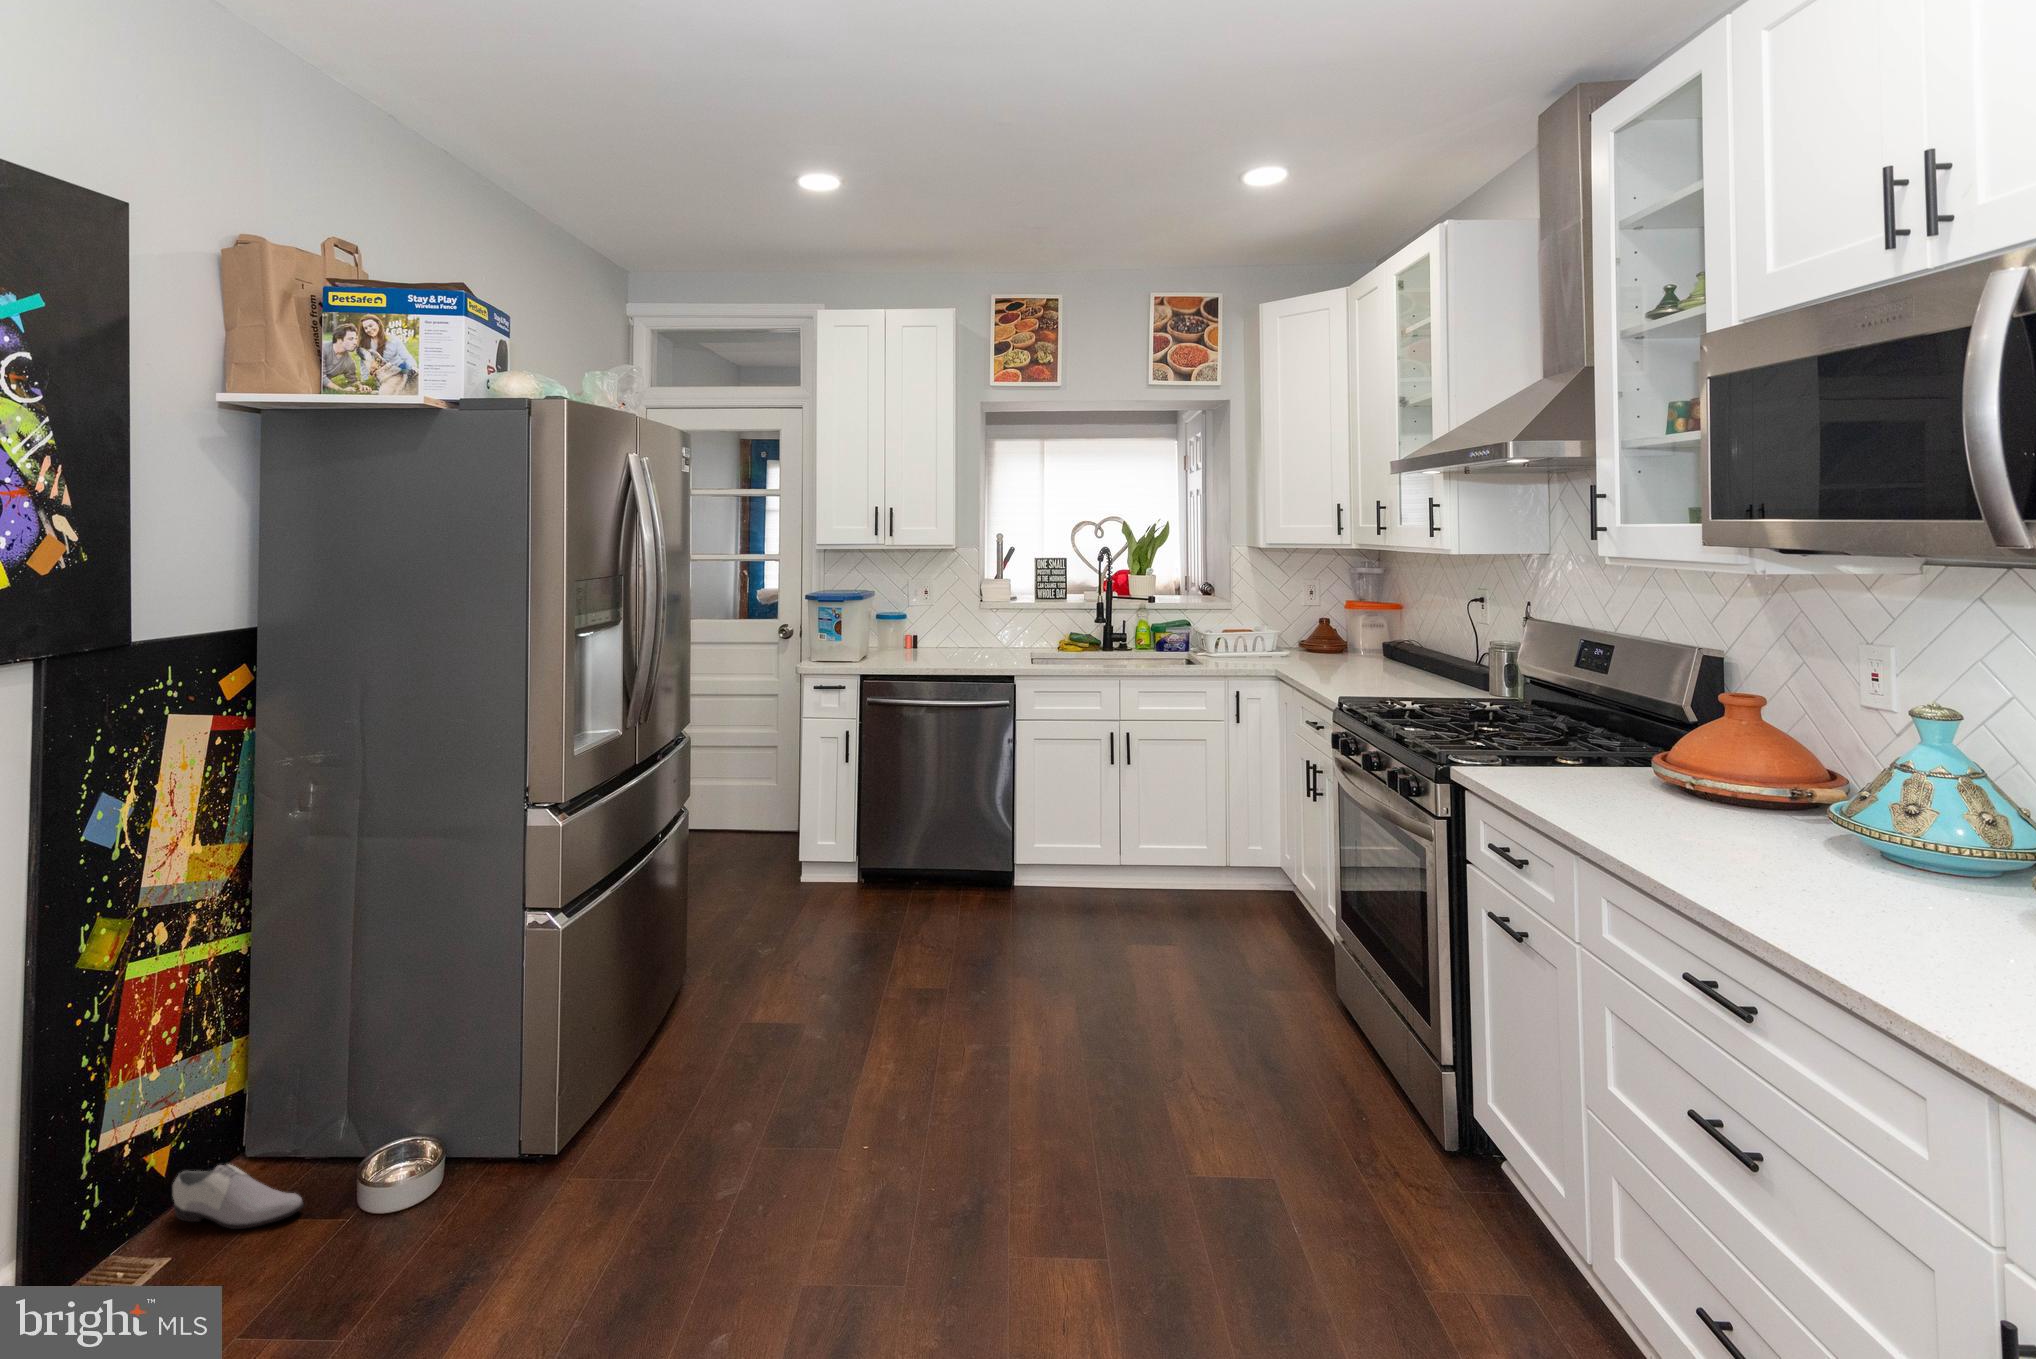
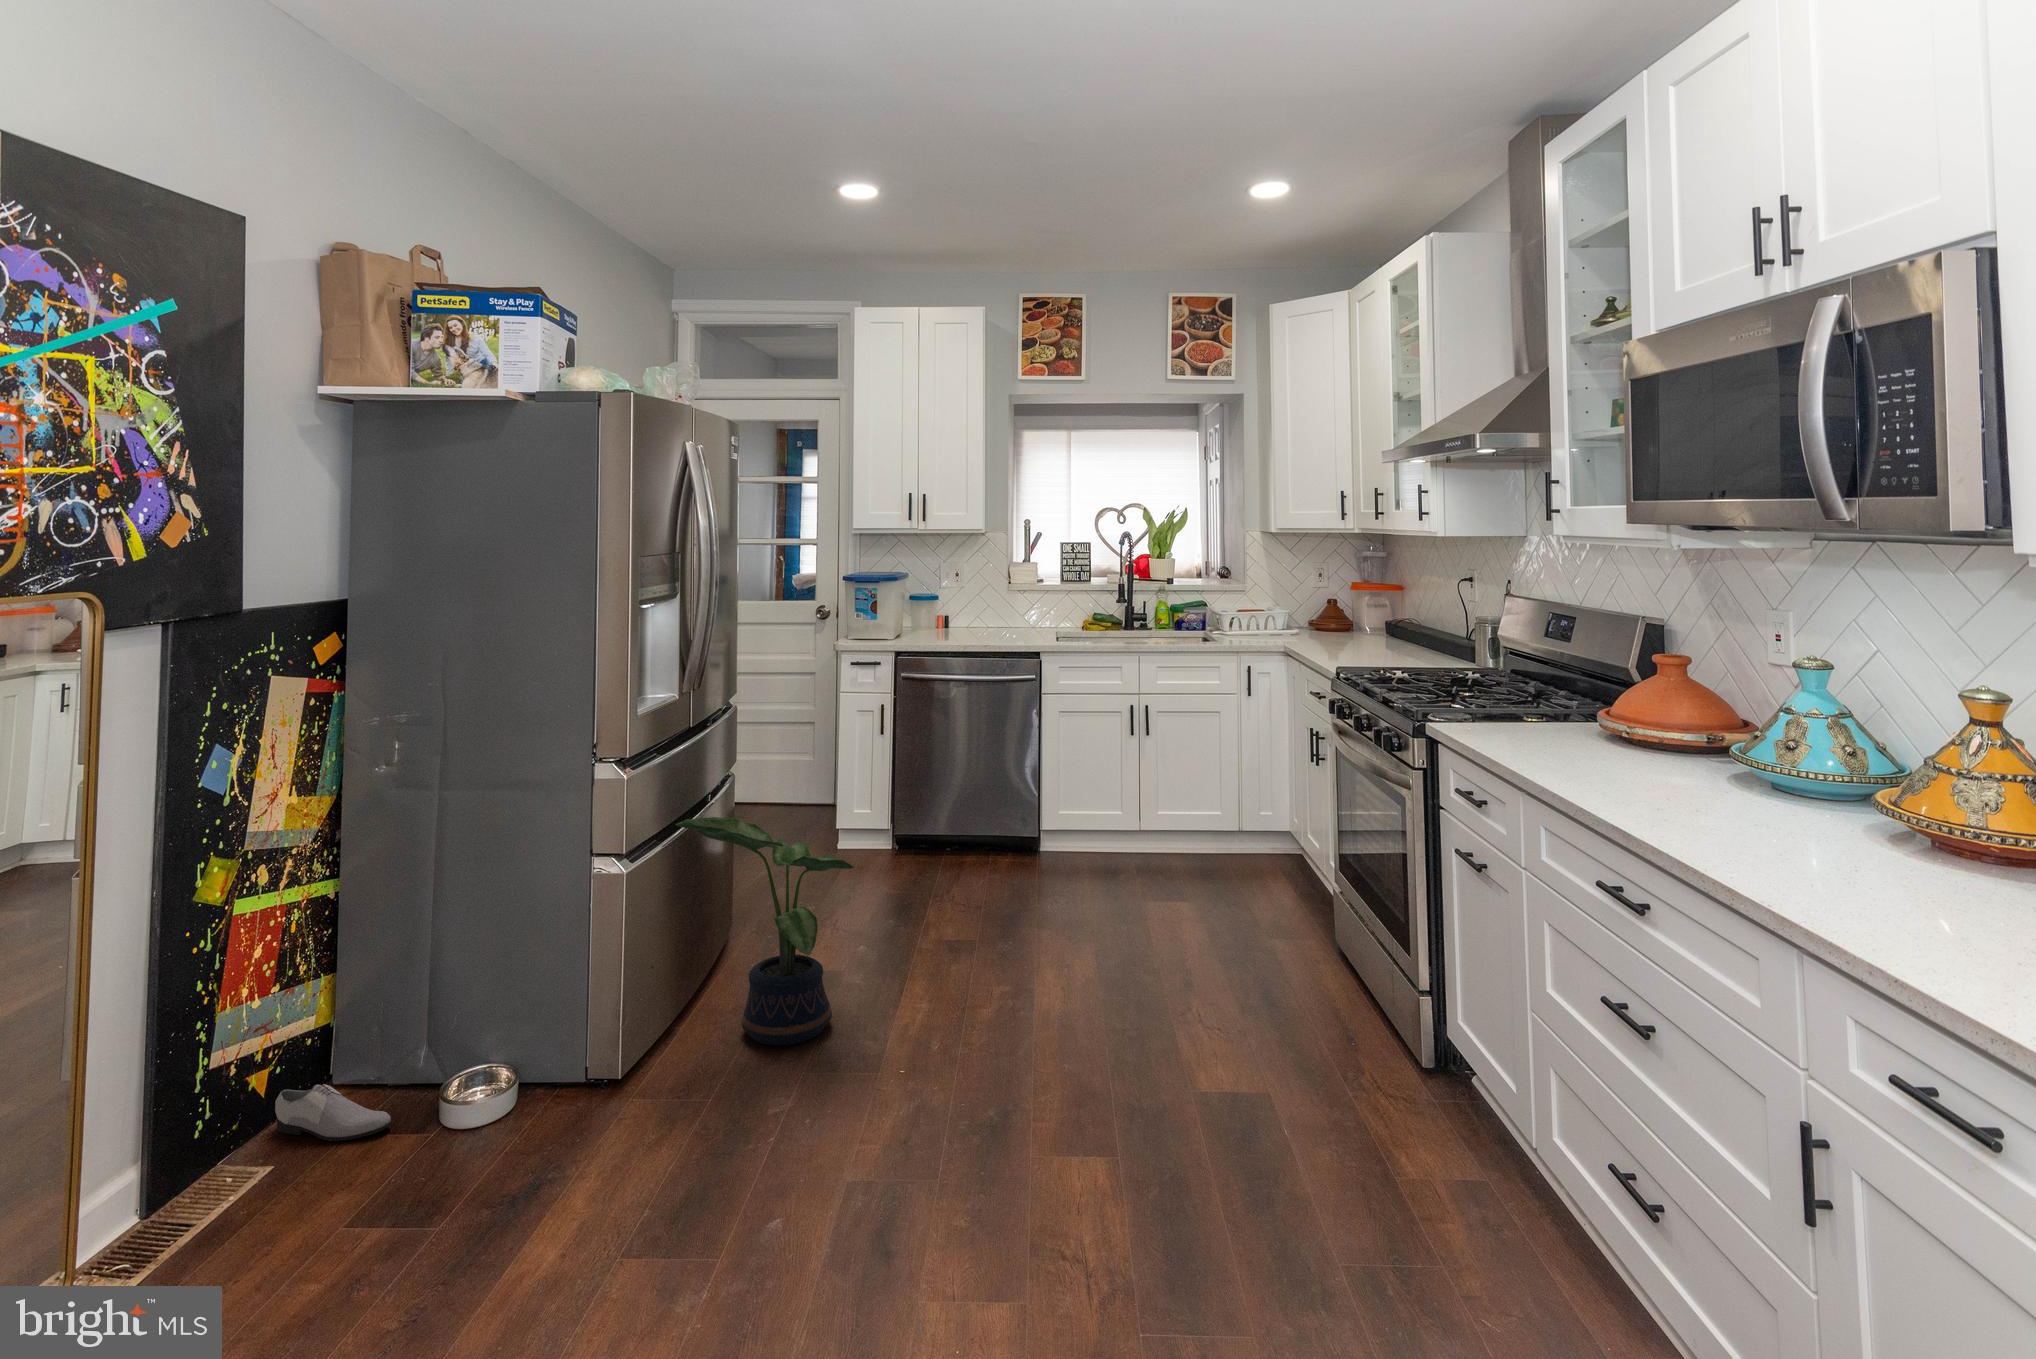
potted plant: none [621,857,823,1104] -> present [675,817,858,1045]

